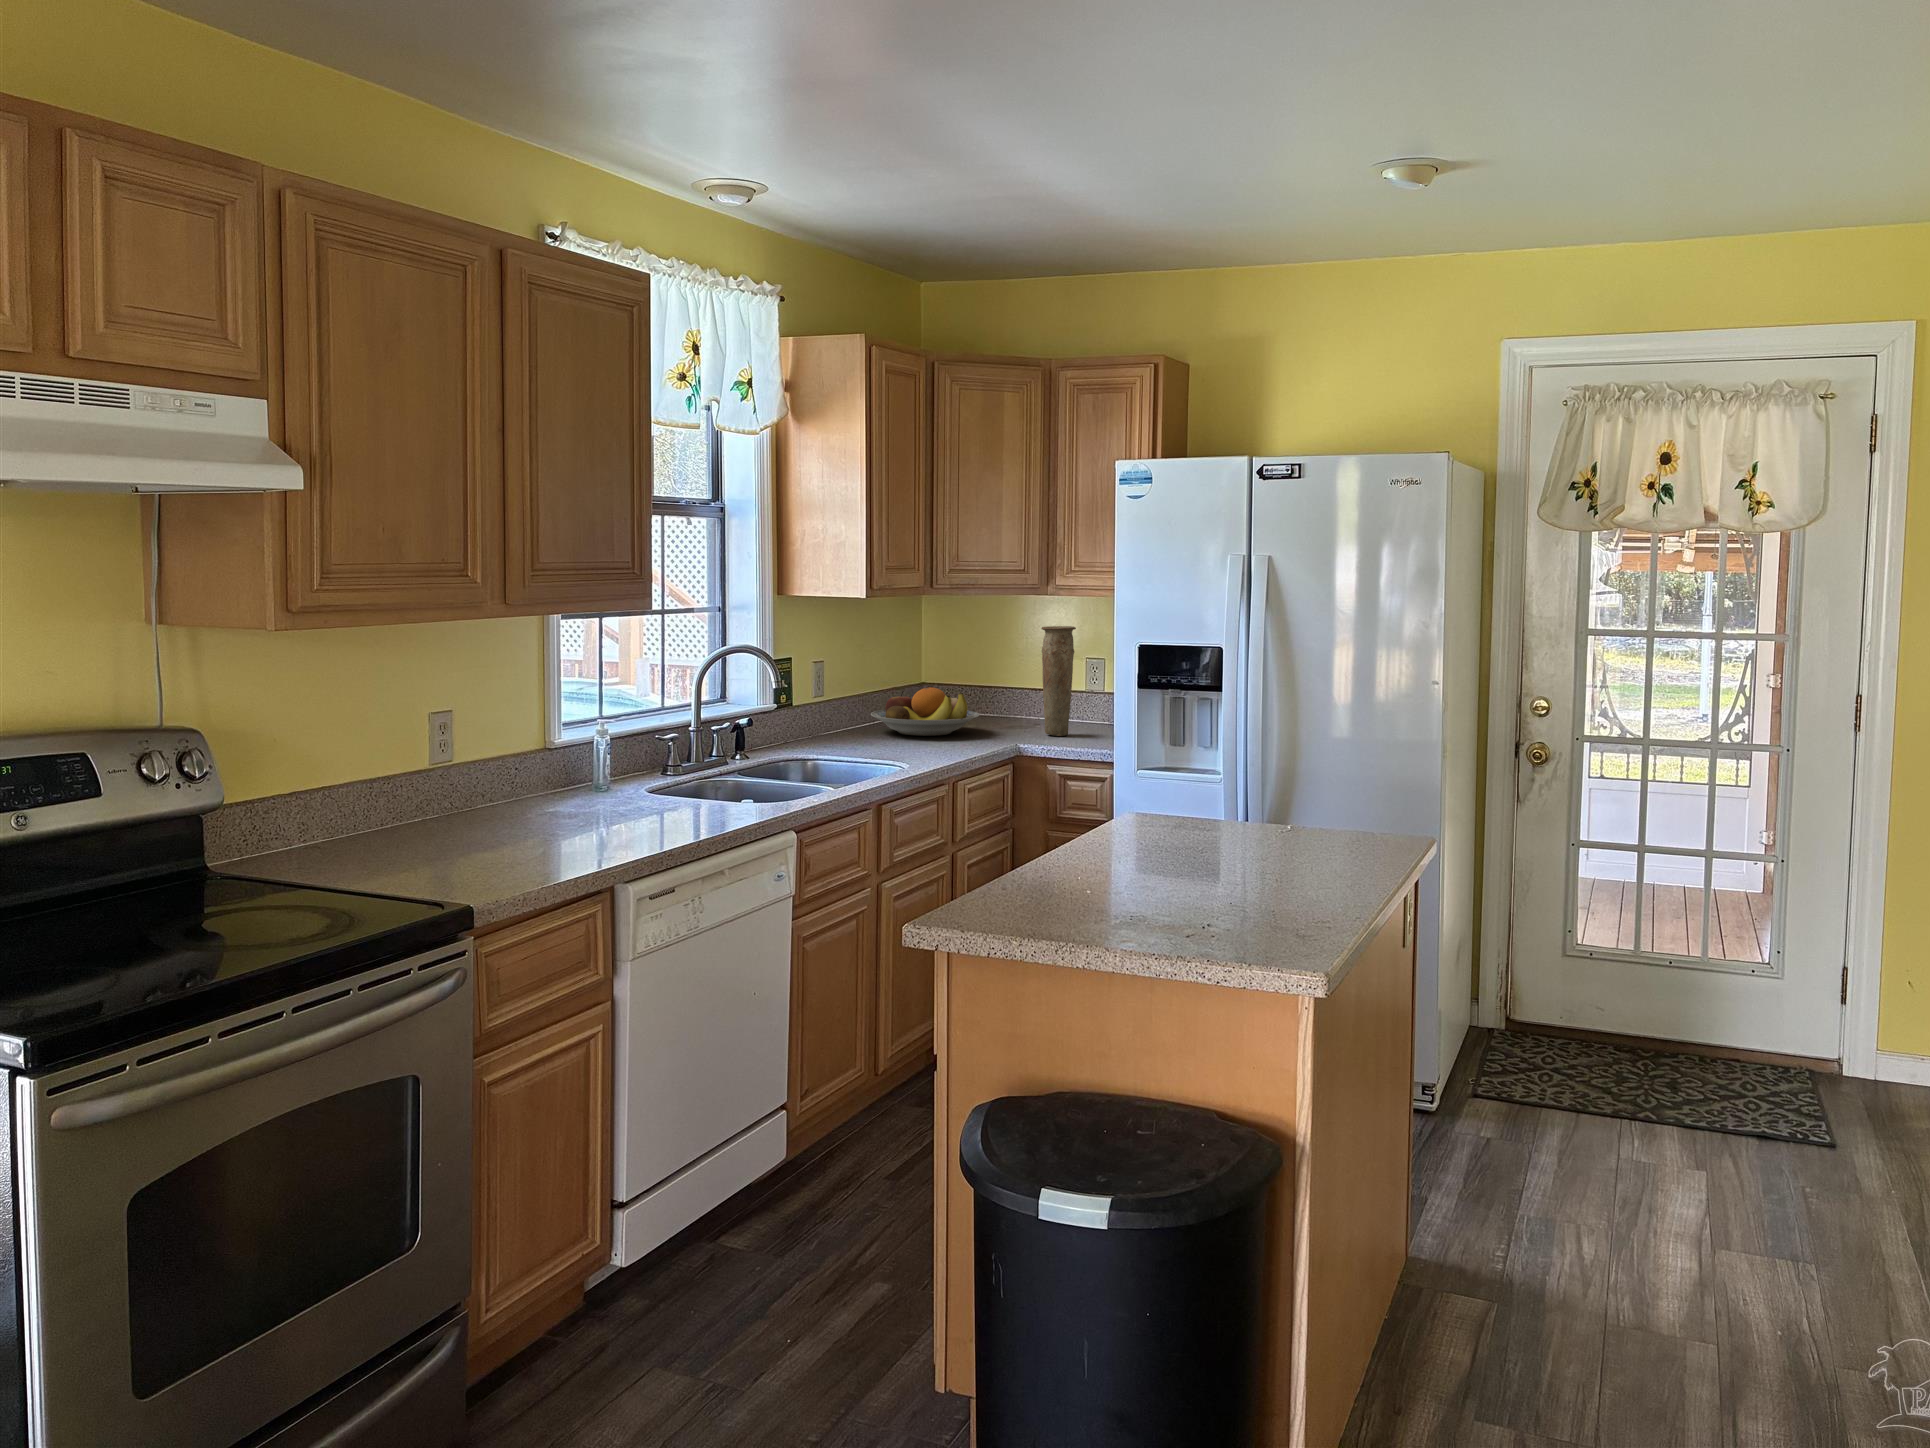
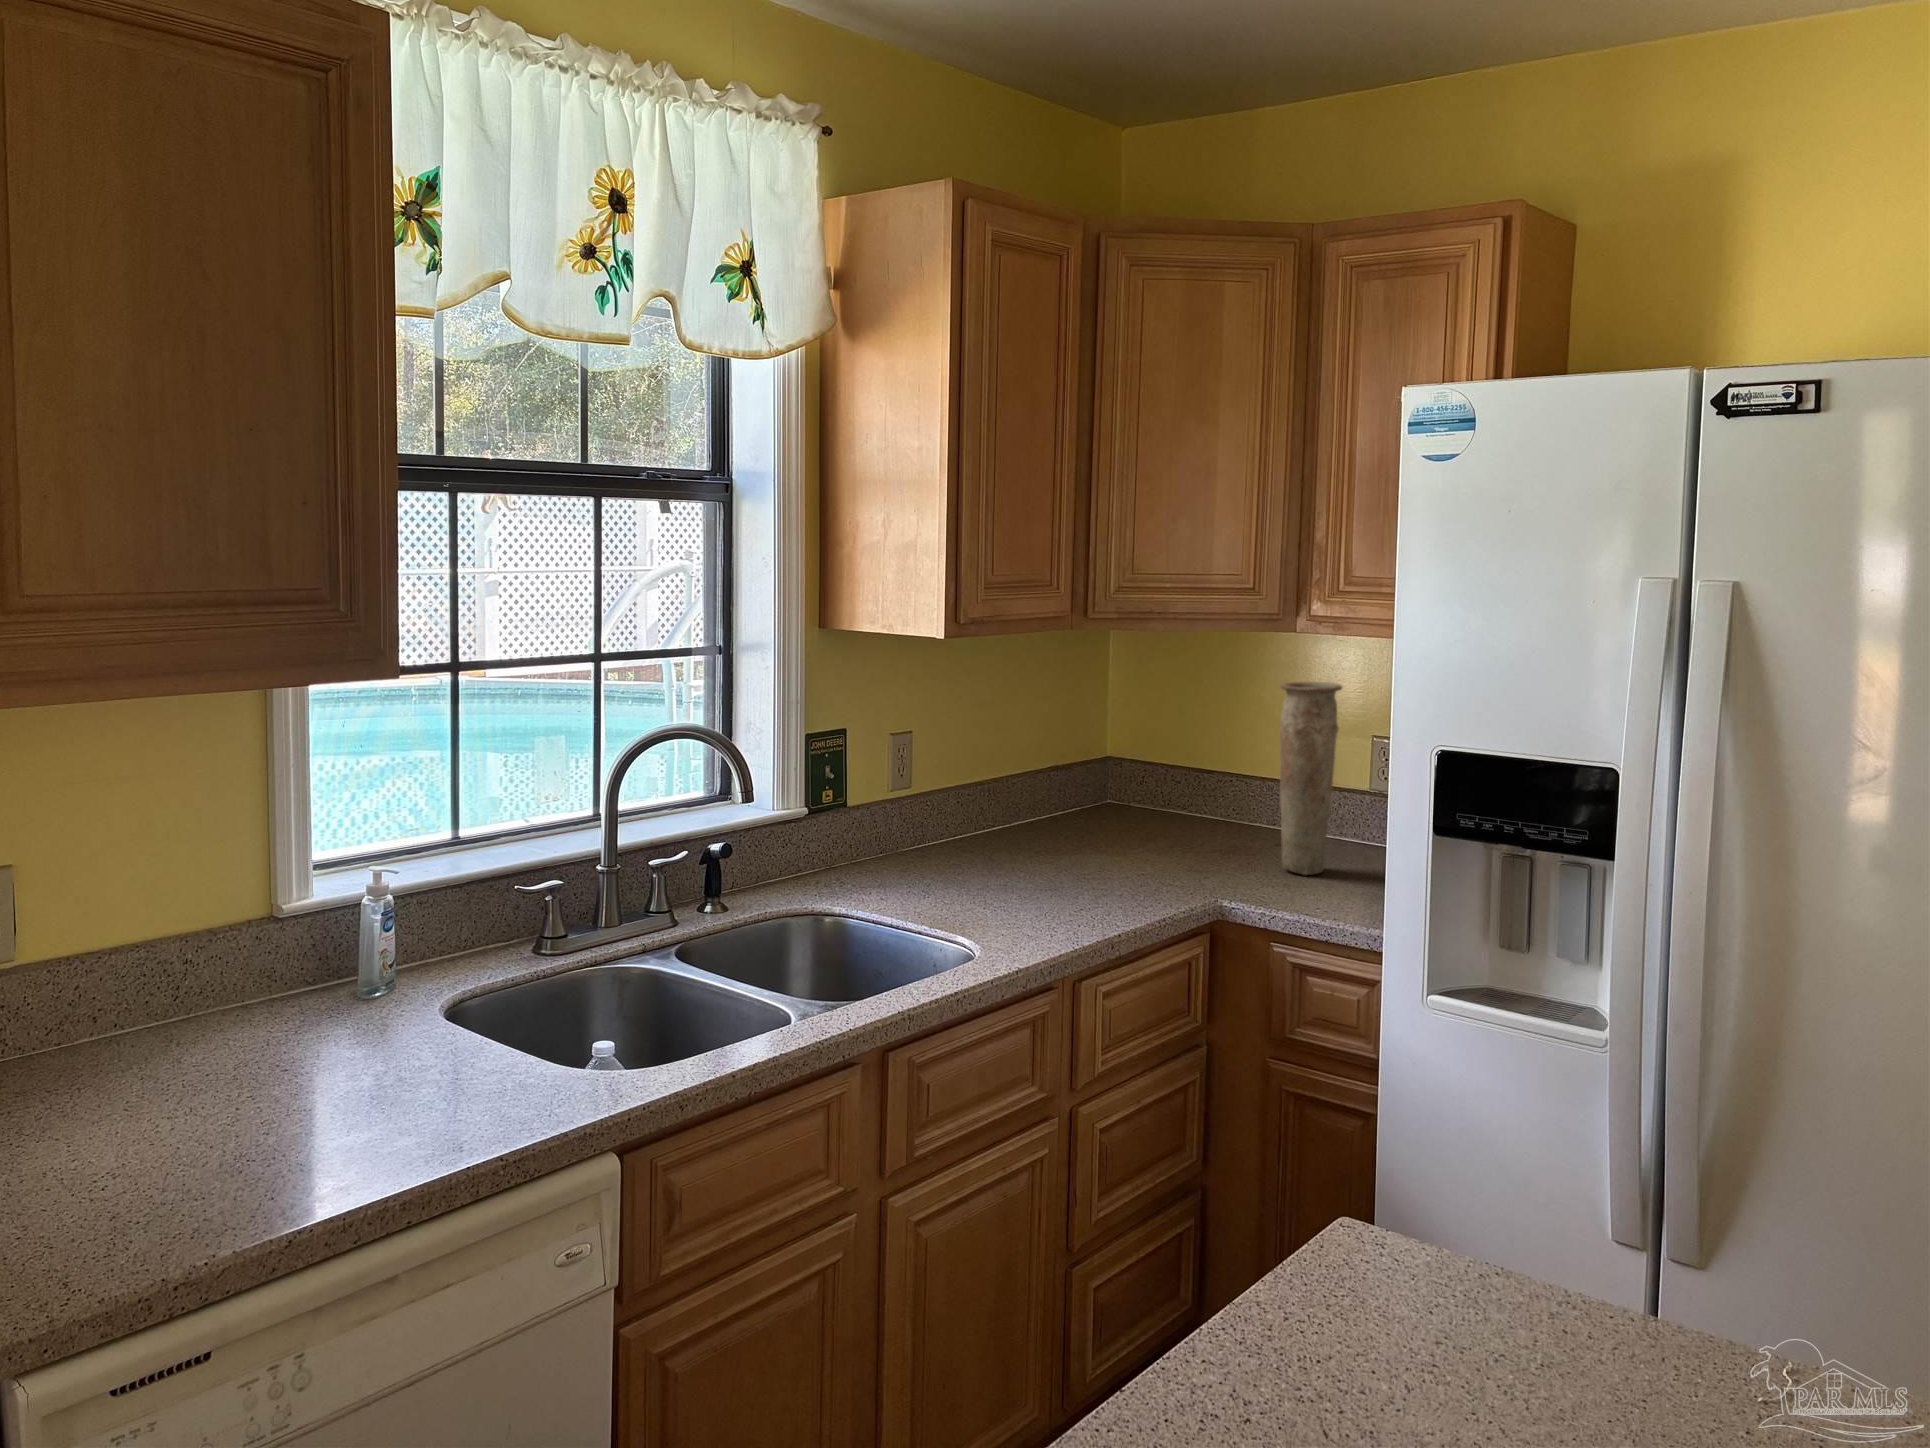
fruit bowl: present [871,687,979,736] -> none [989,777,1170,860]

